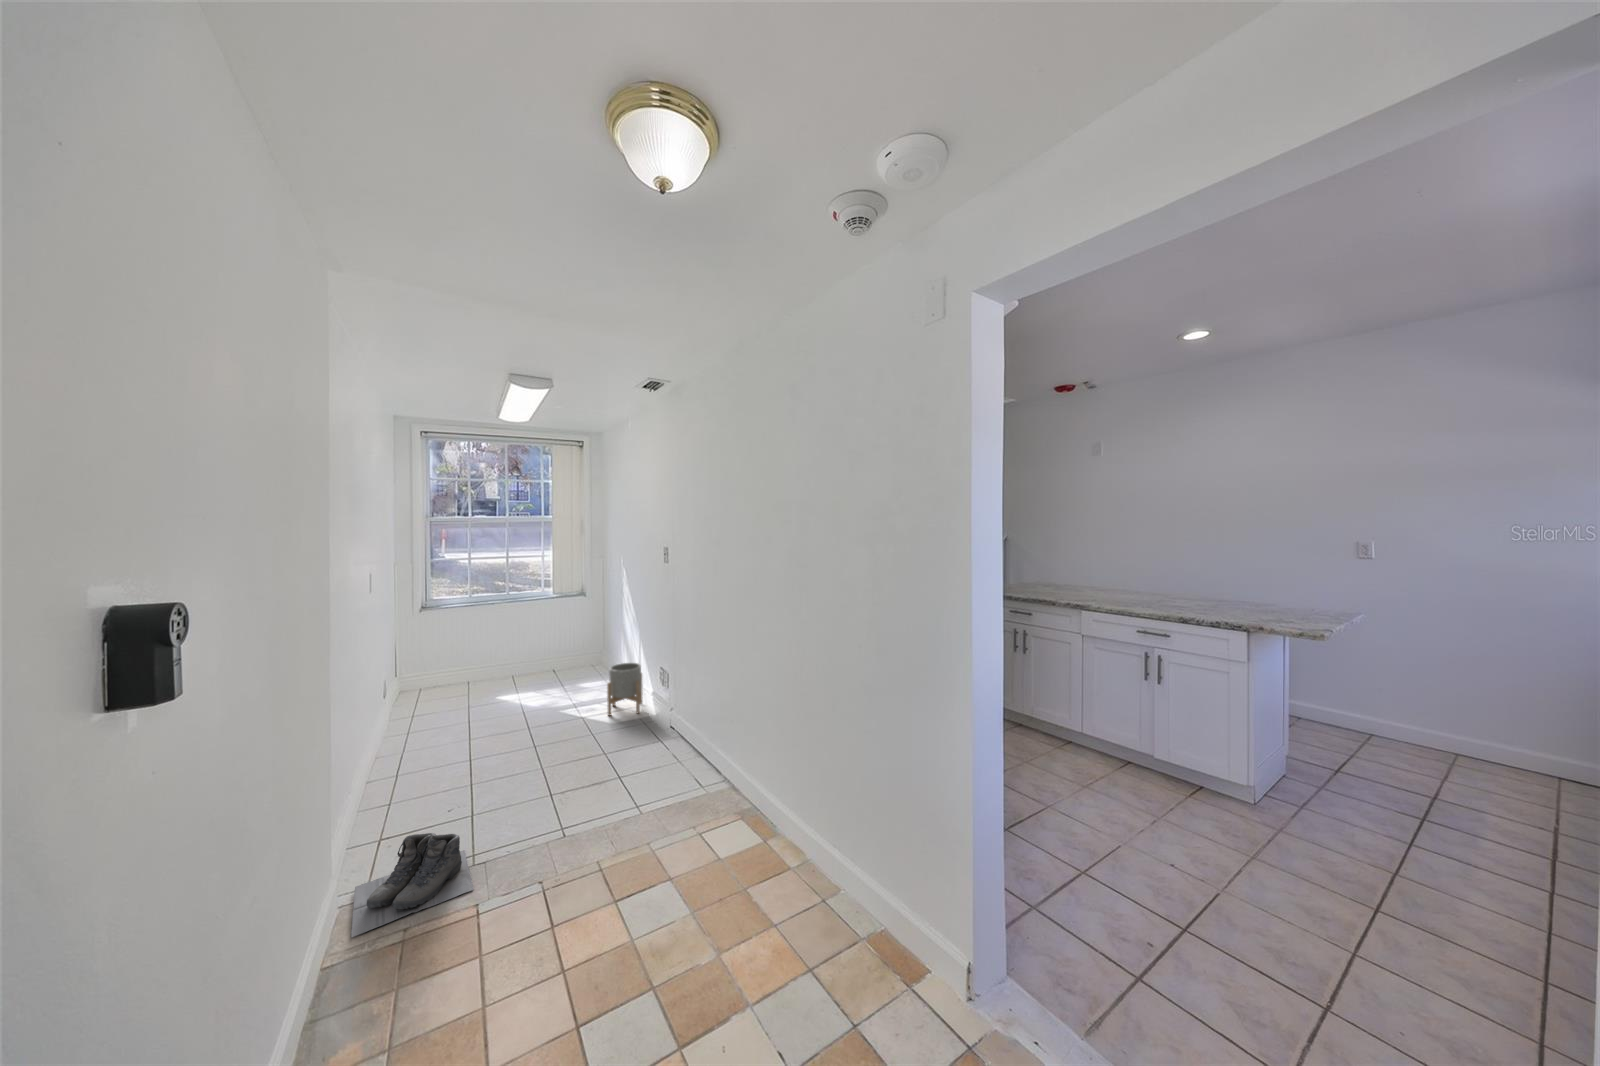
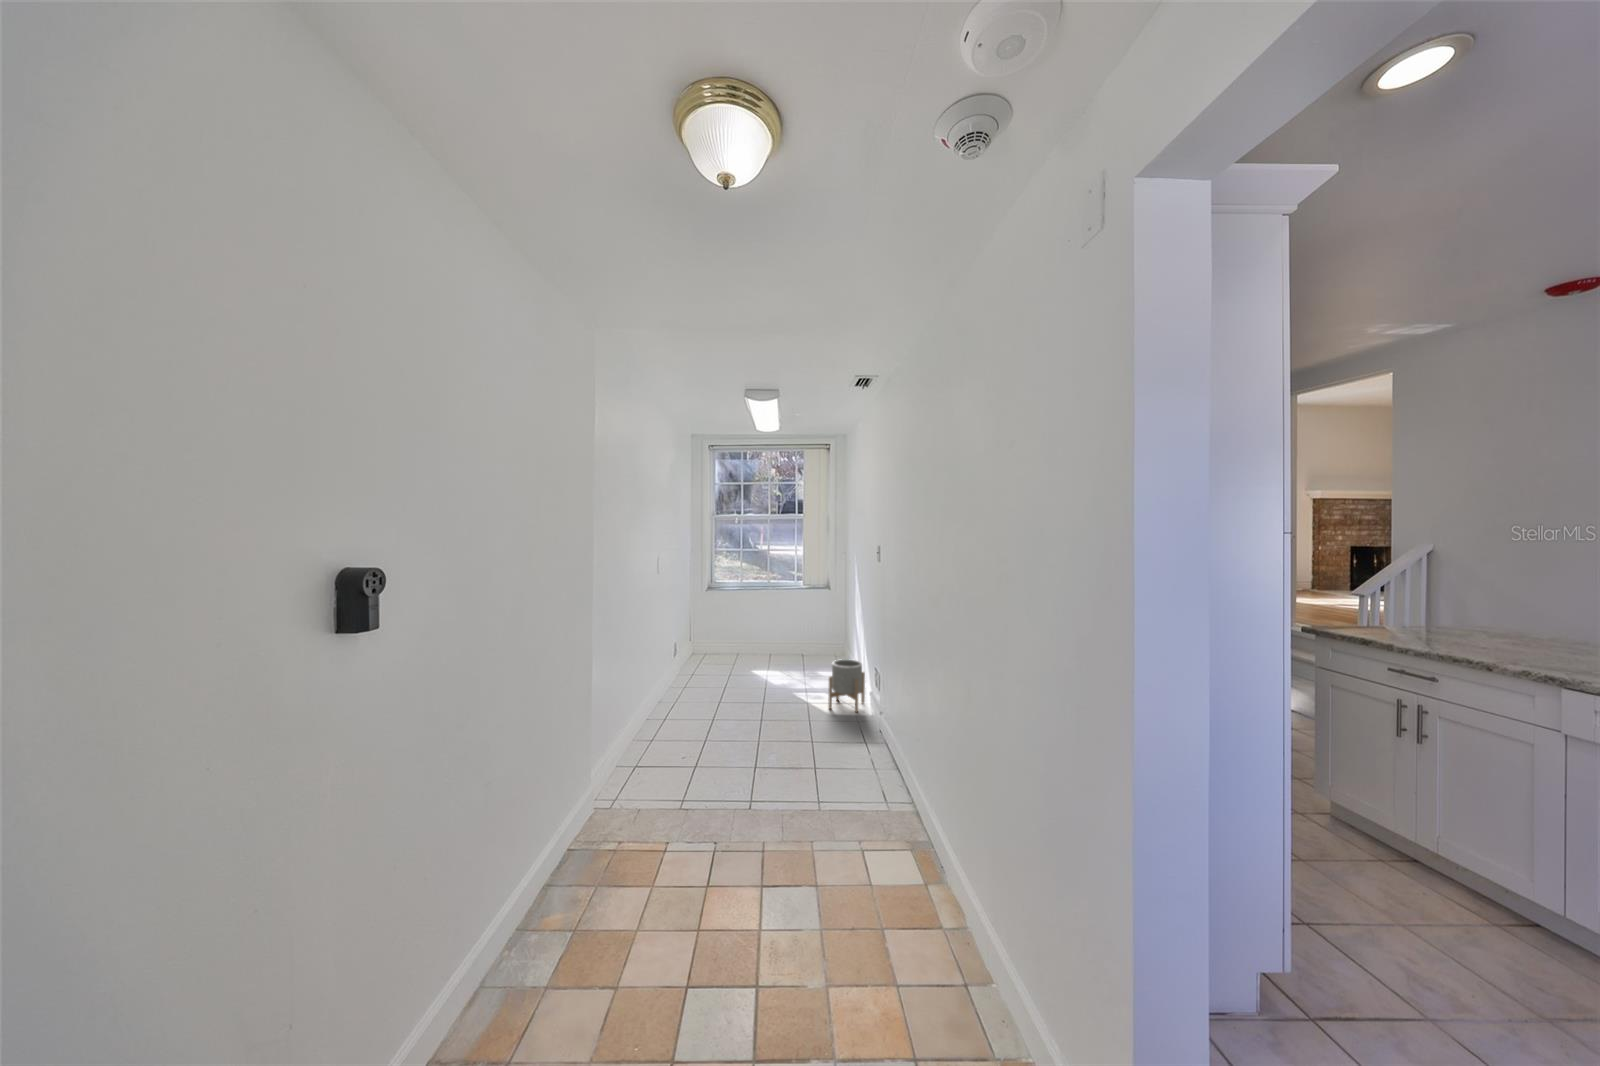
boots: present [351,833,474,937] -> none [588,770,677,835]

